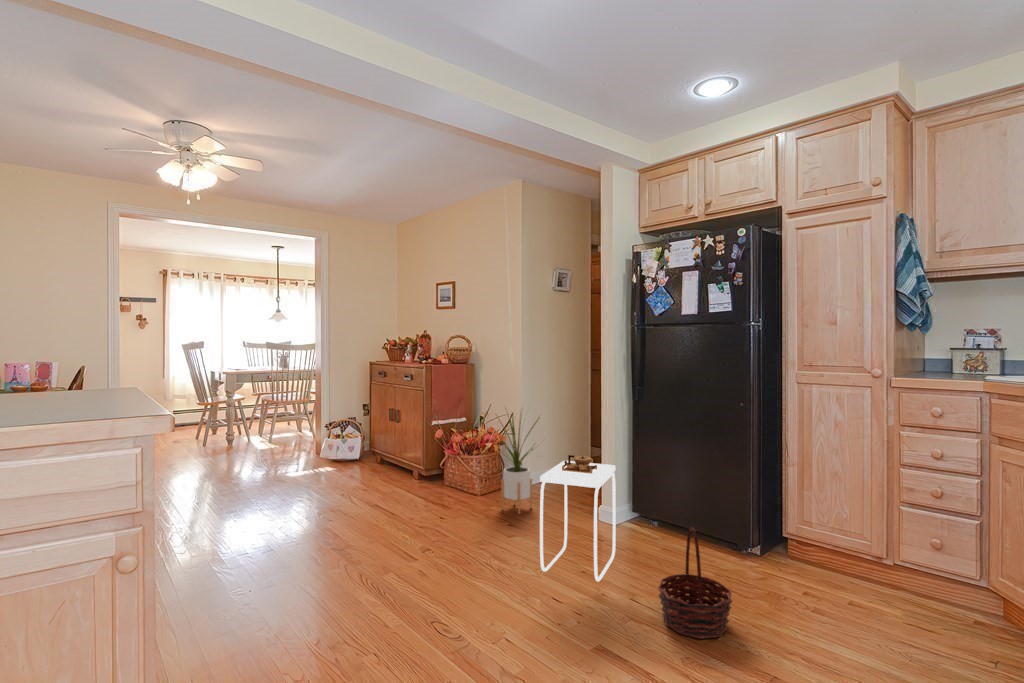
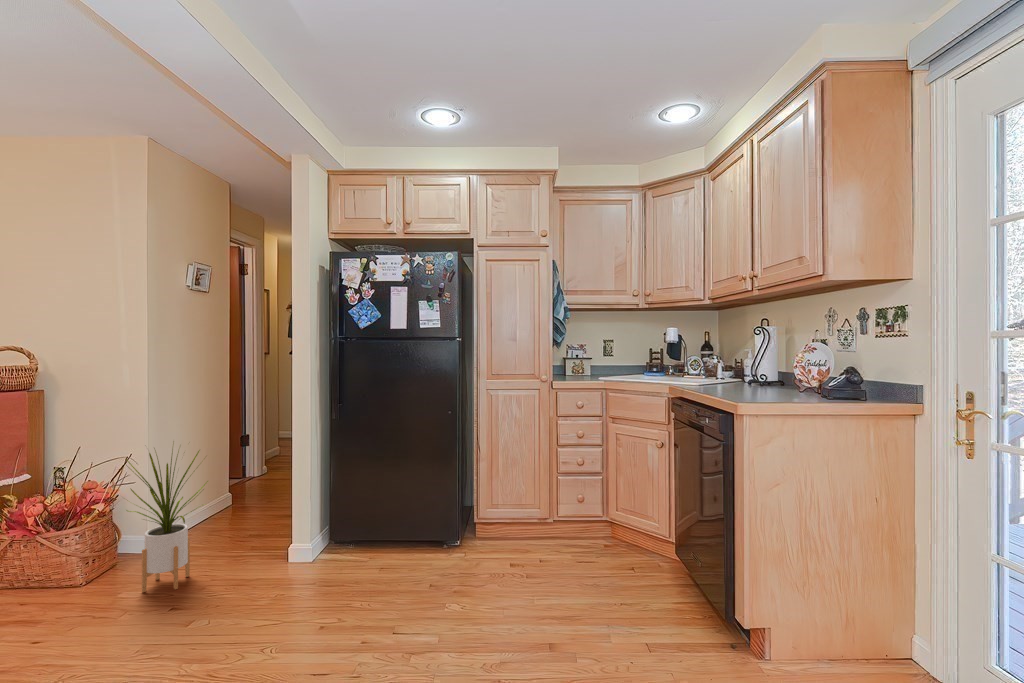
side table: present [540,455,616,582] -> none [277,491,354,647]
basket: present [658,527,732,639] -> none [432,536,502,645]

